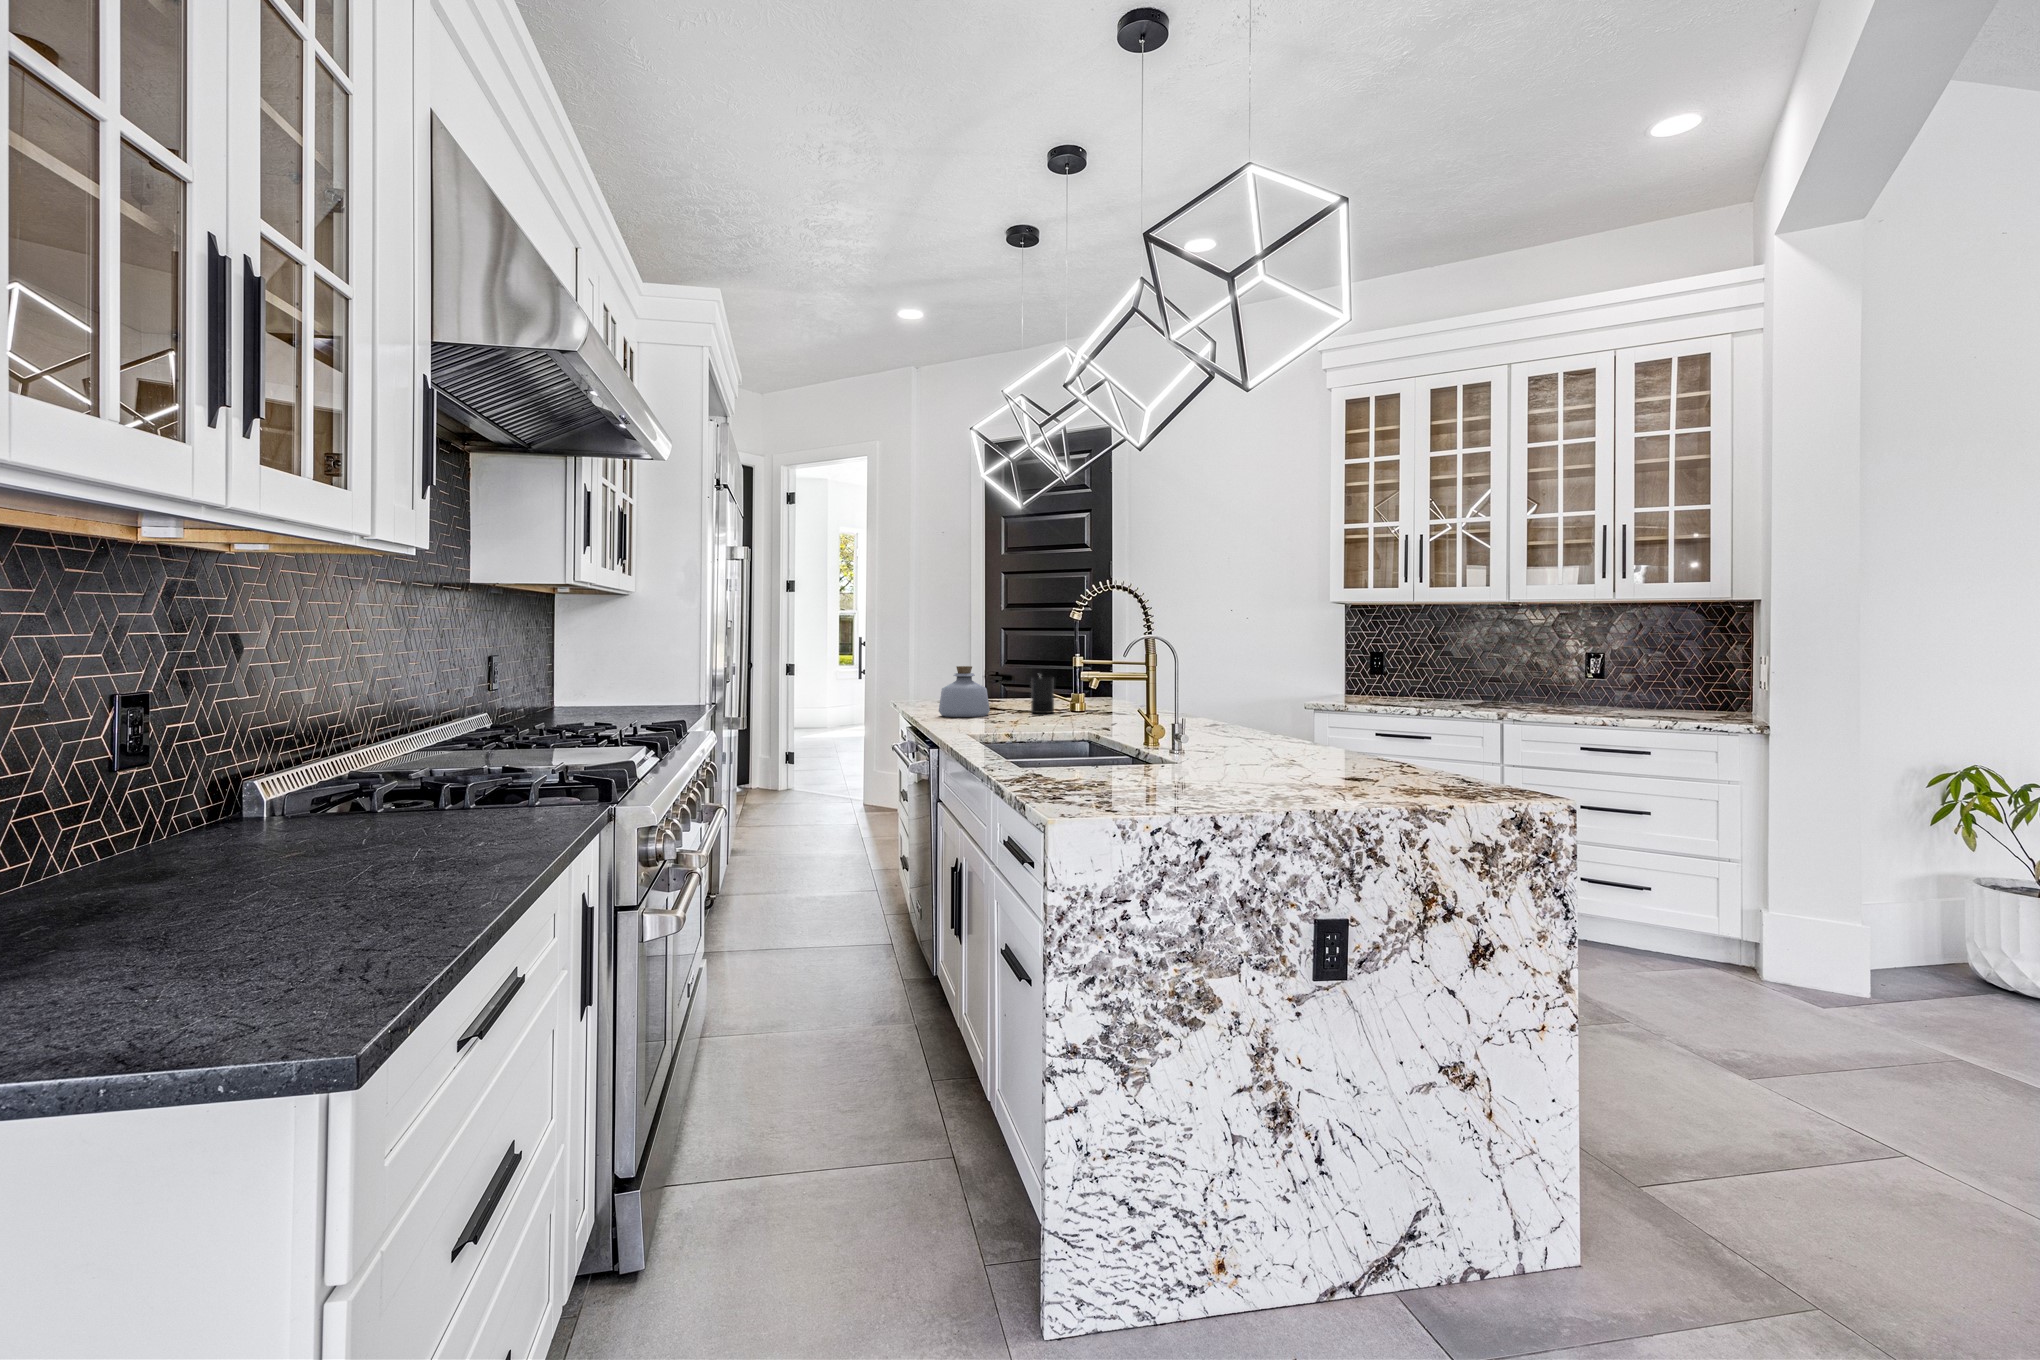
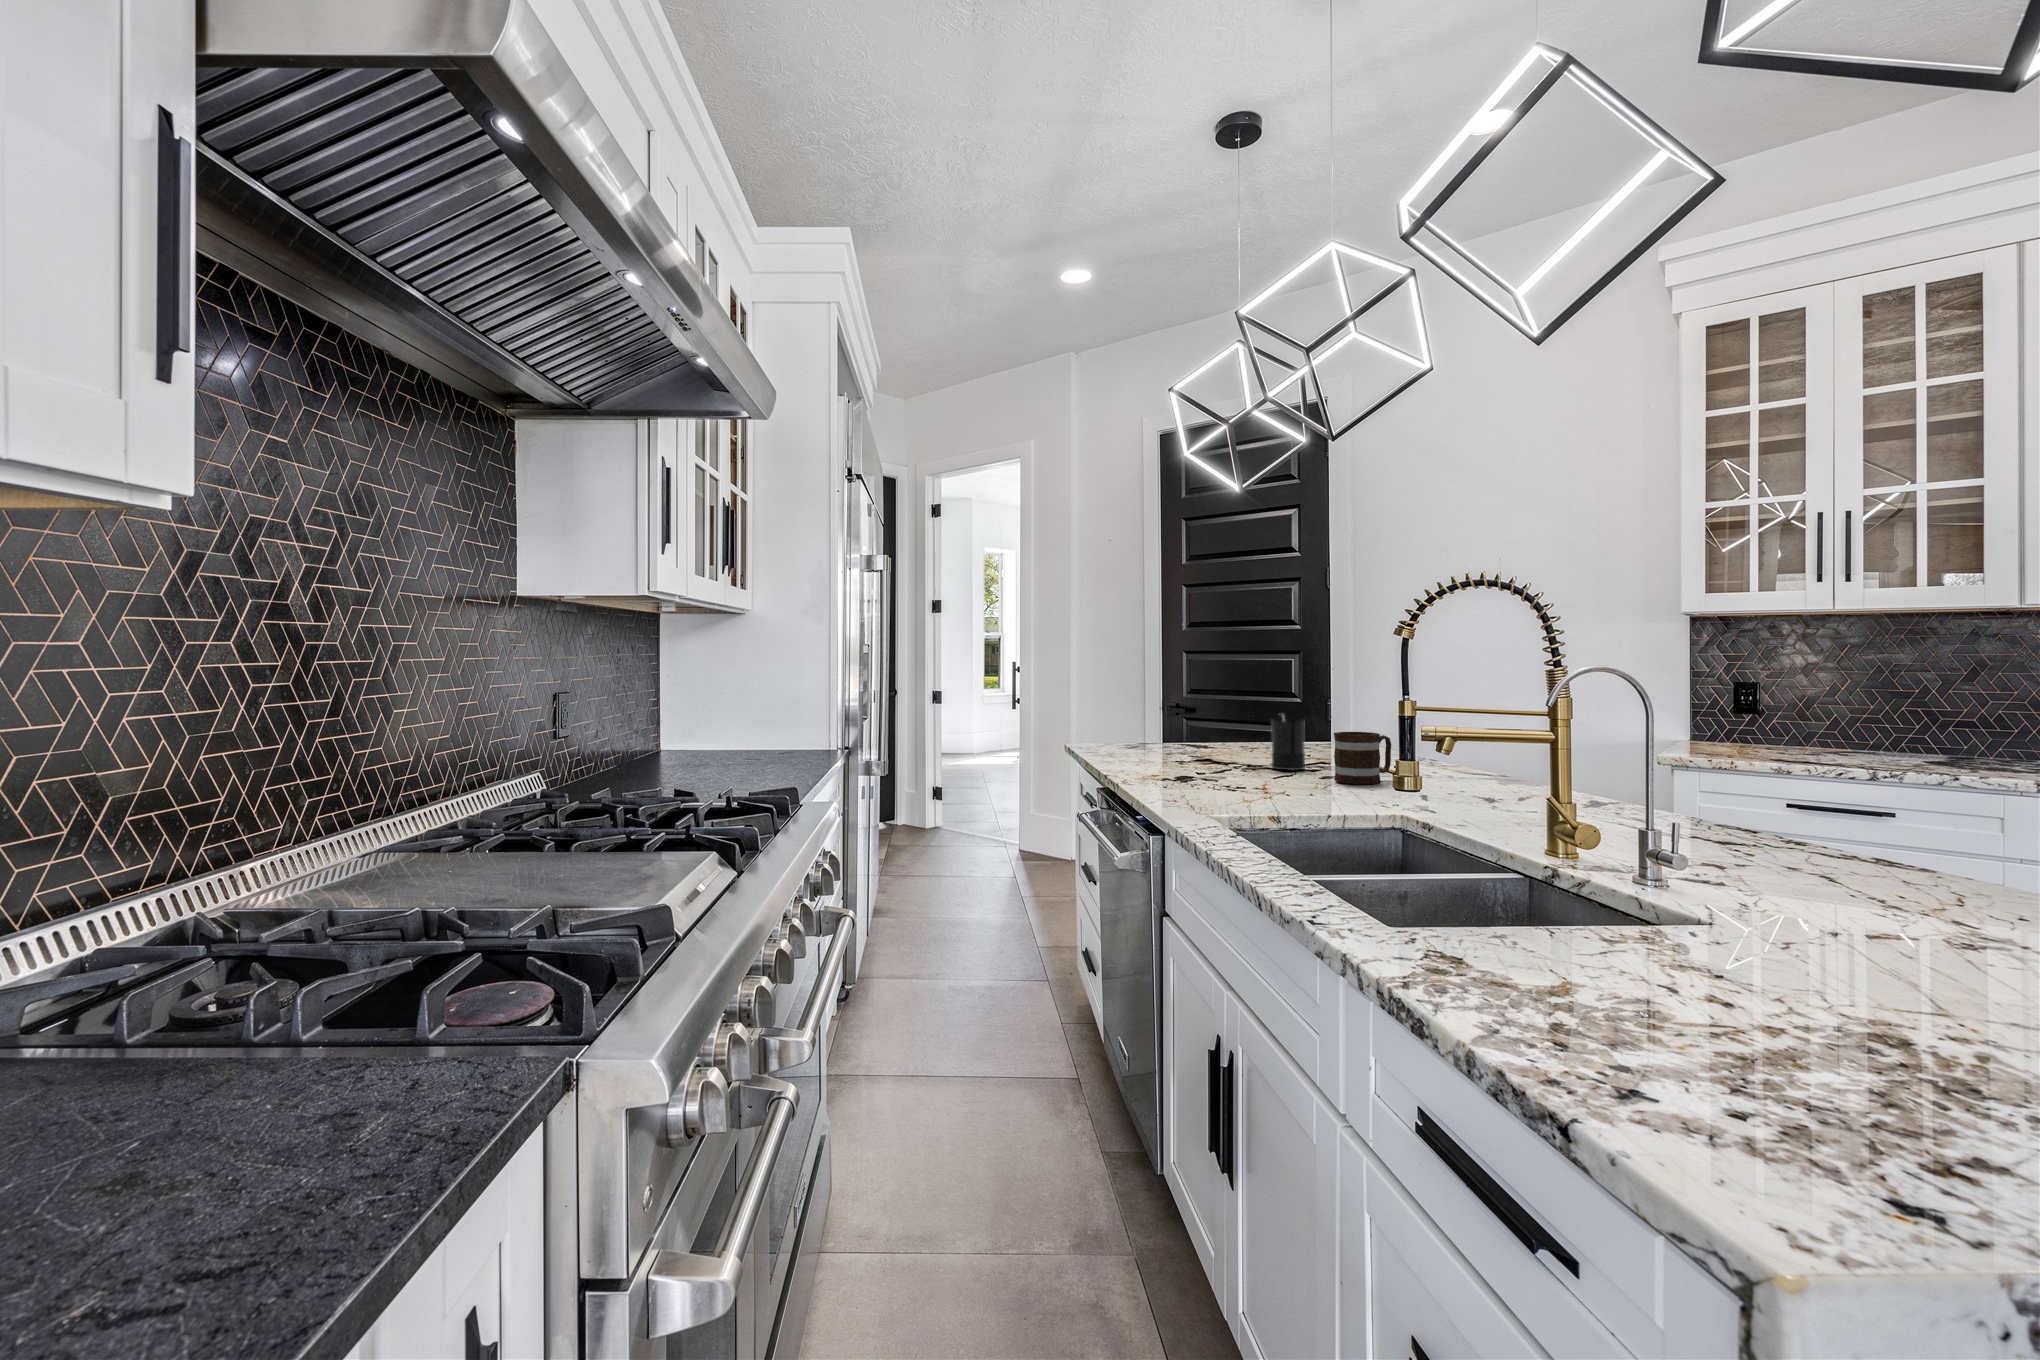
bottle: present [939,666,990,717] -> none [1142,703,1213,774]
mug: none [1067,684,1105,719] -> present [1334,732,1391,784]

